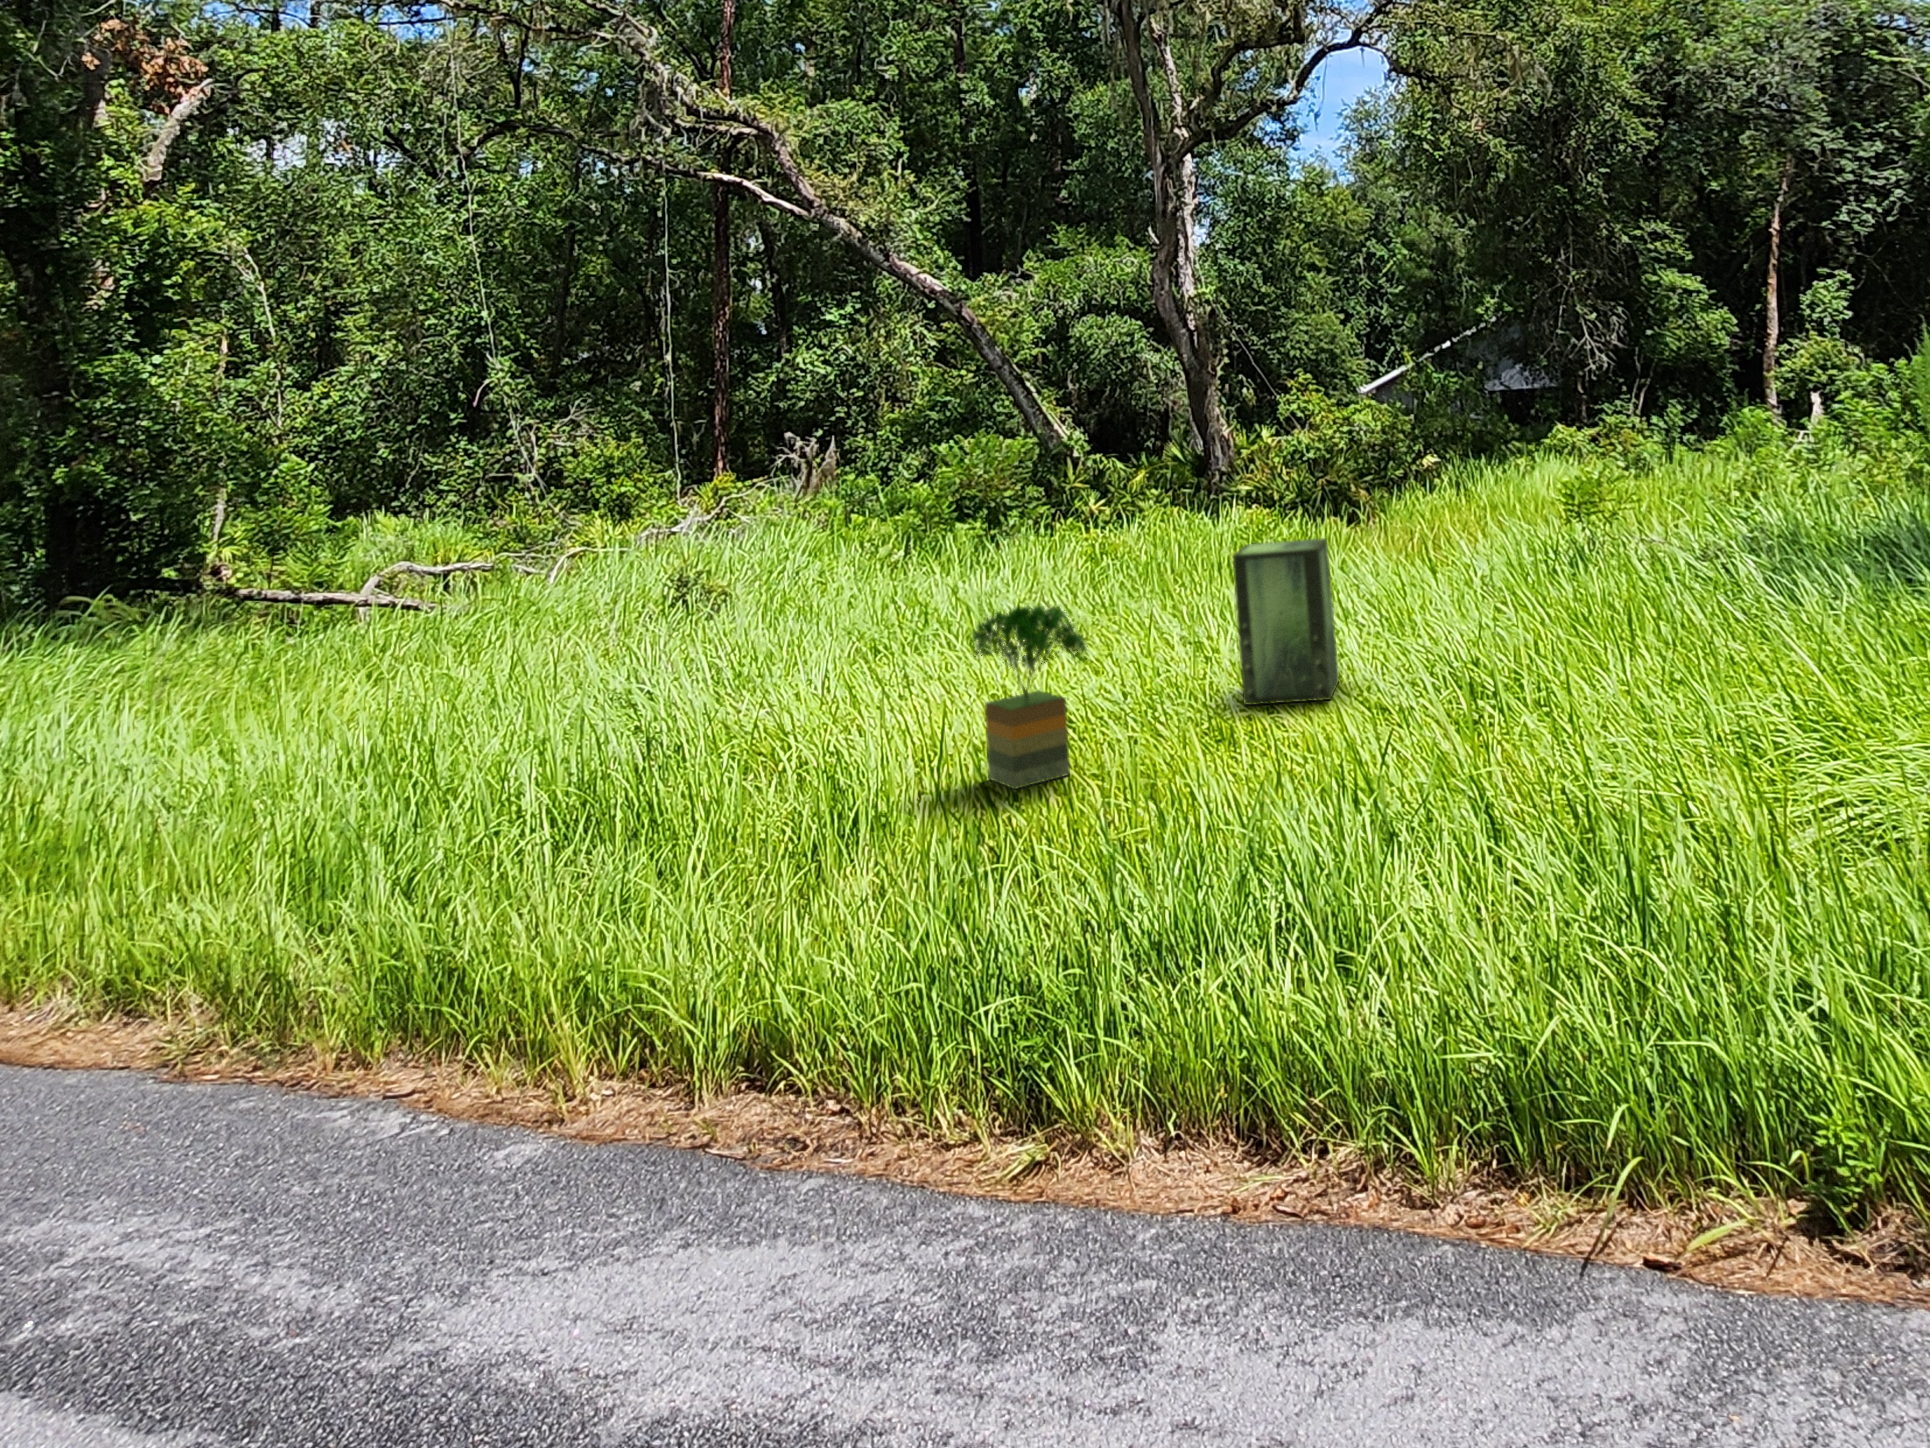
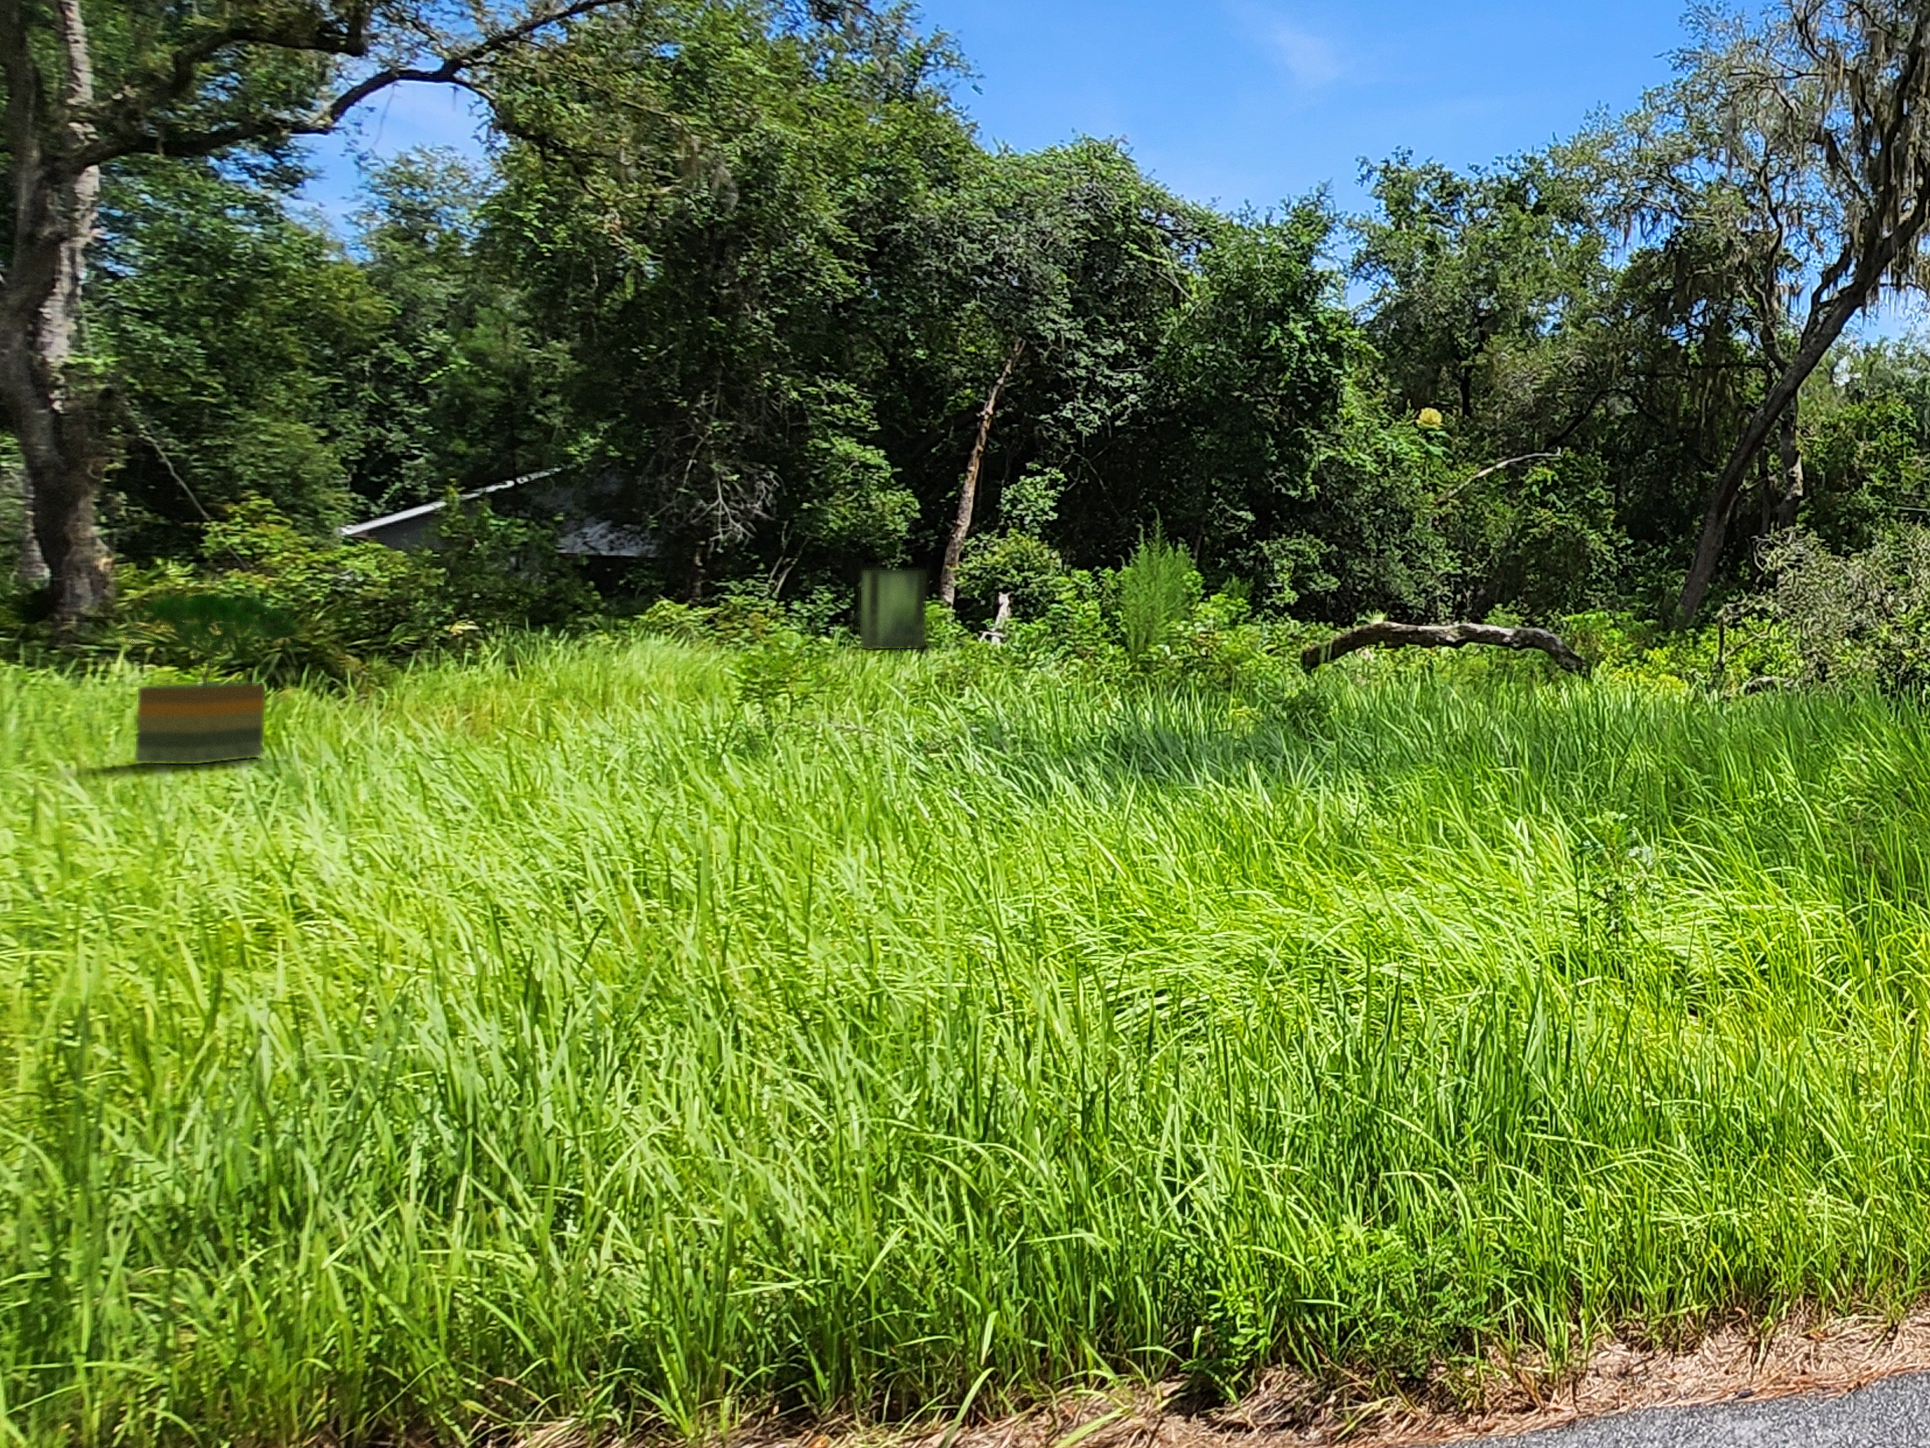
storage box: present [1233,538,1339,705] -> present [860,570,927,649]

